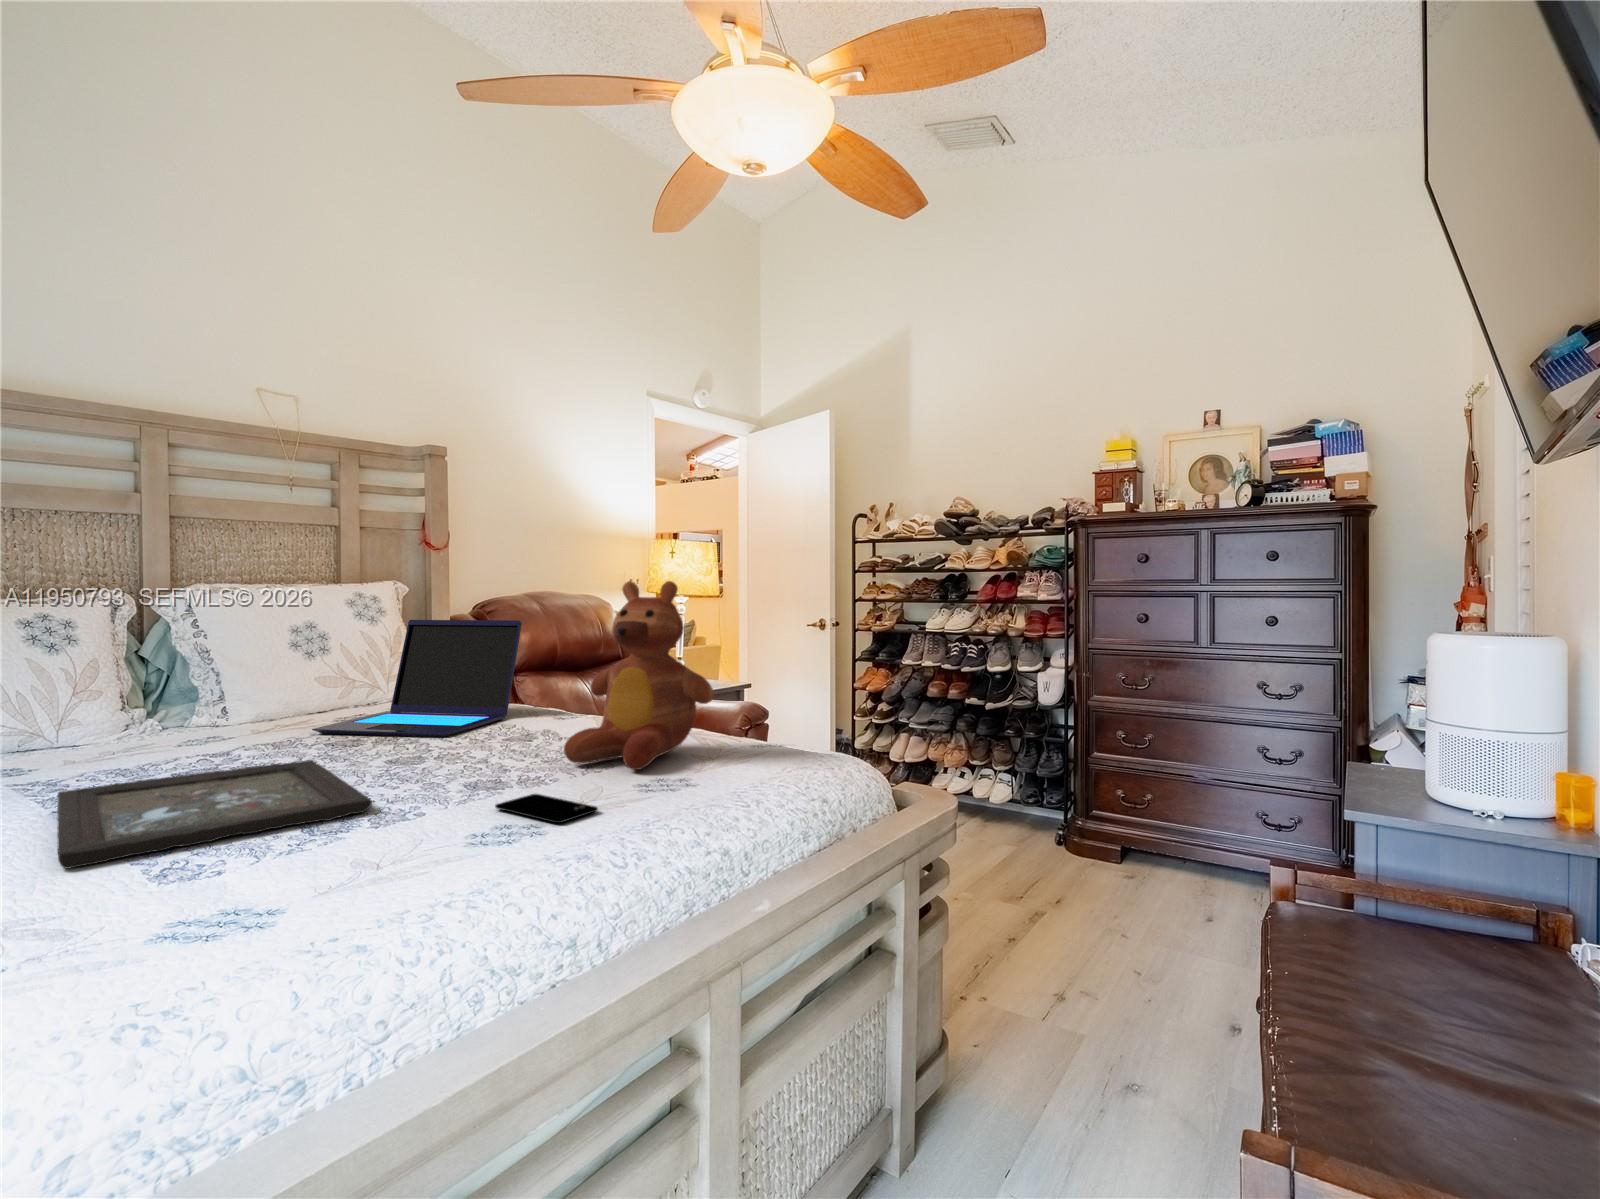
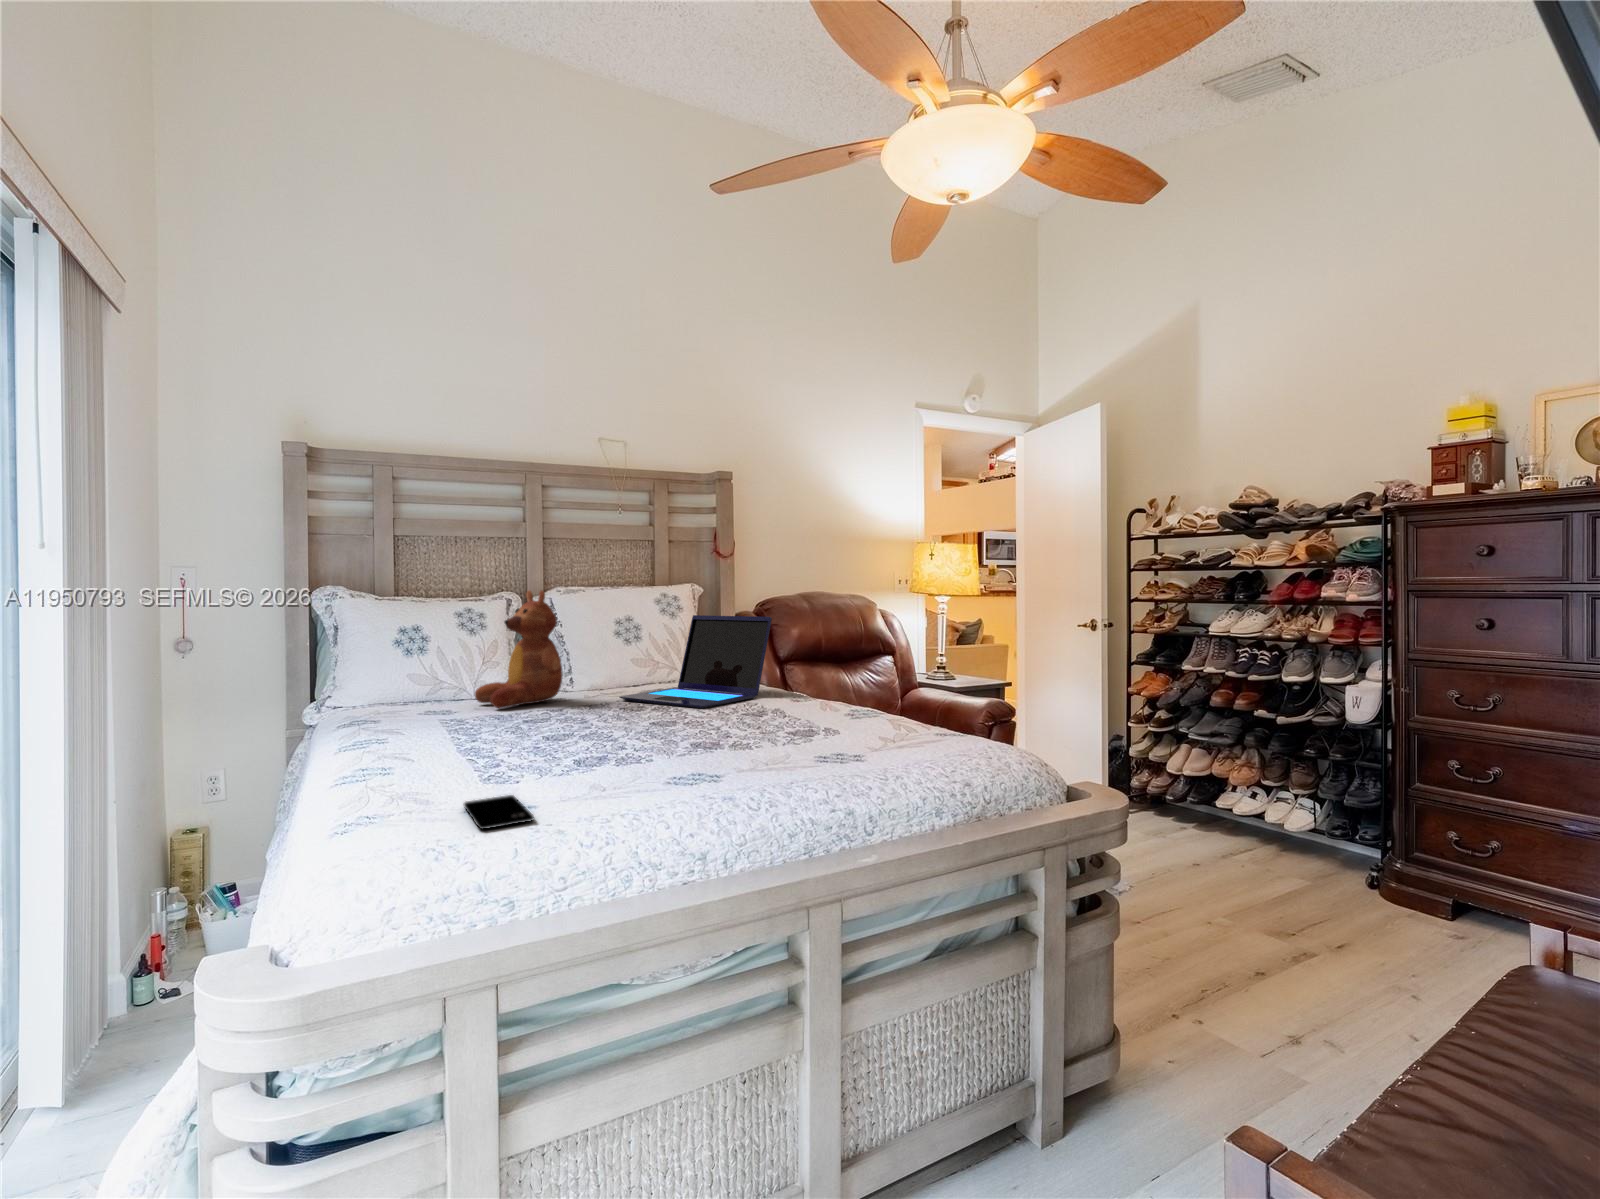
teddy bear: present [564,581,714,770] -> present [475,591,562,708]
tray: present [57,760,372,869] -> none [437,717,619,769]
smartphone: present [495,794,598,823] -> present [464,795,534,829]

